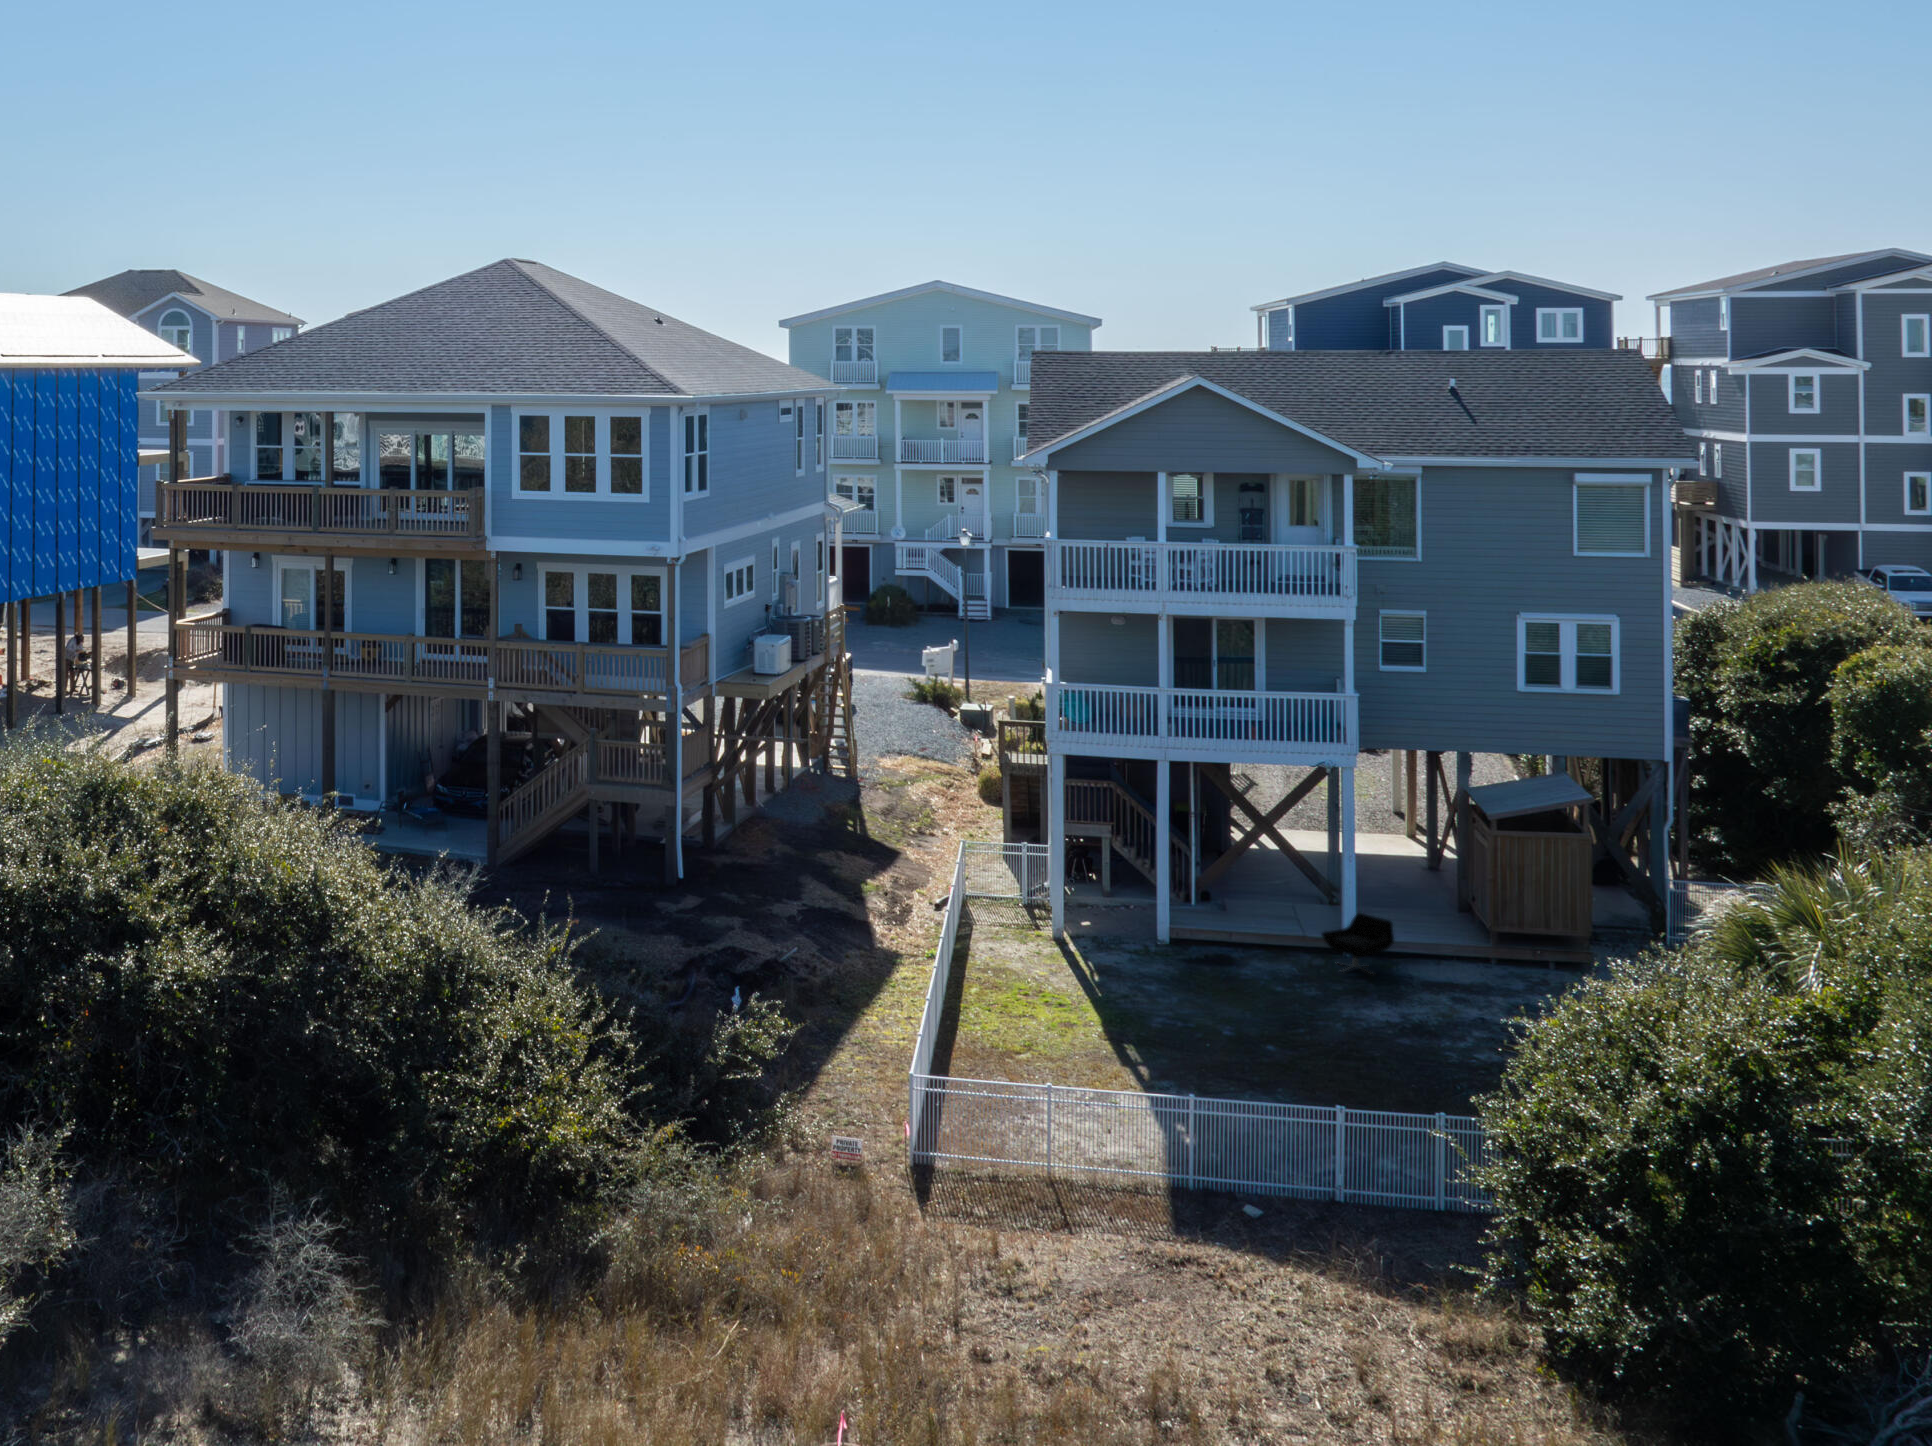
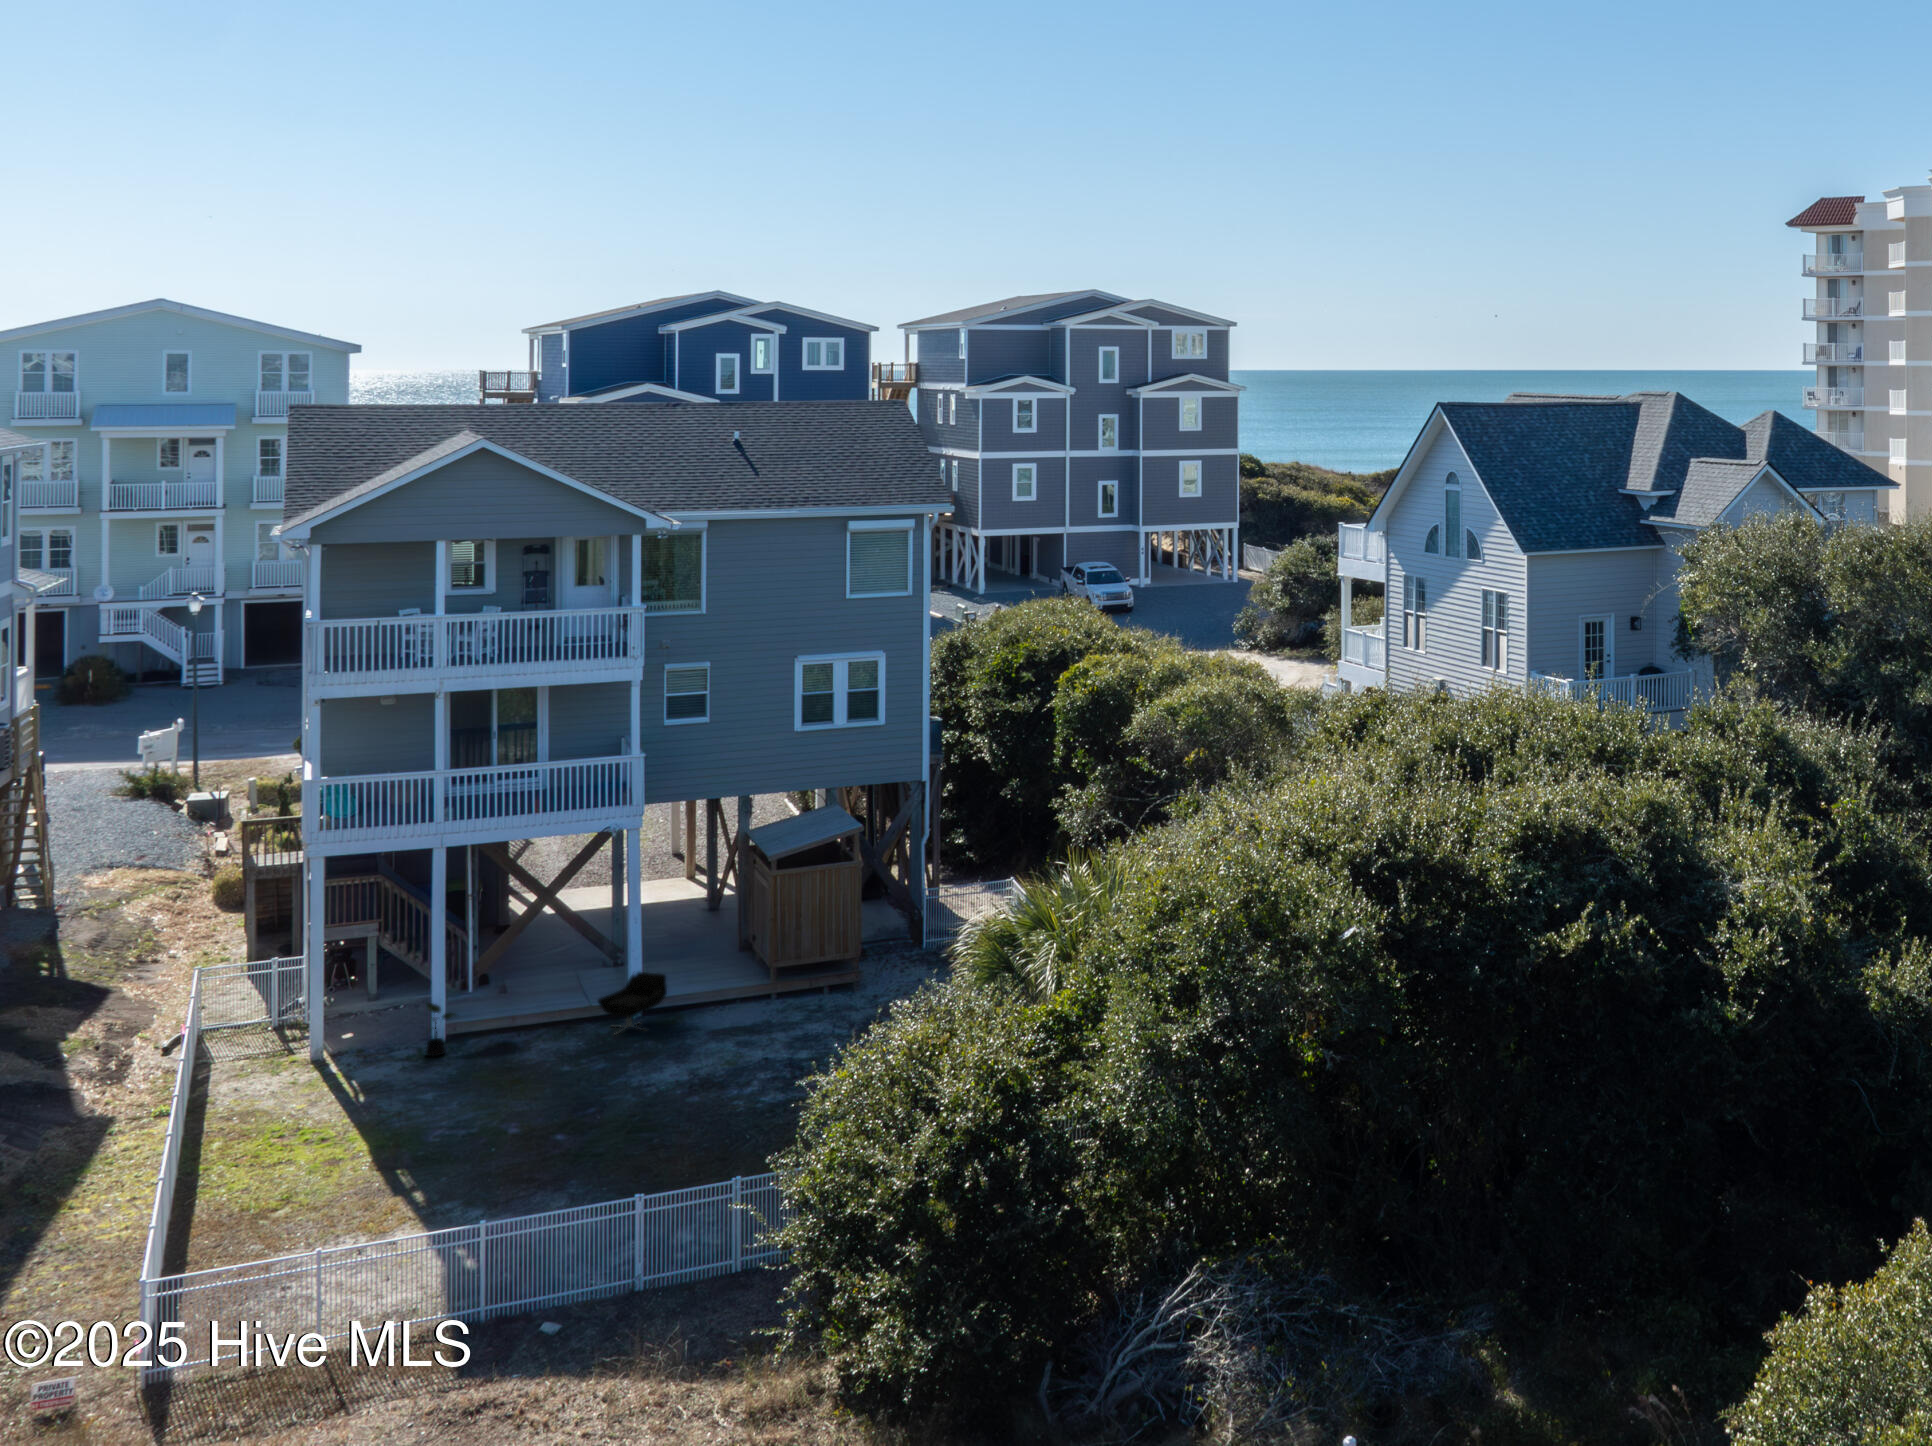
potted plant: none [1153,904,1185,956] -> present [425,1003,456,1056]

